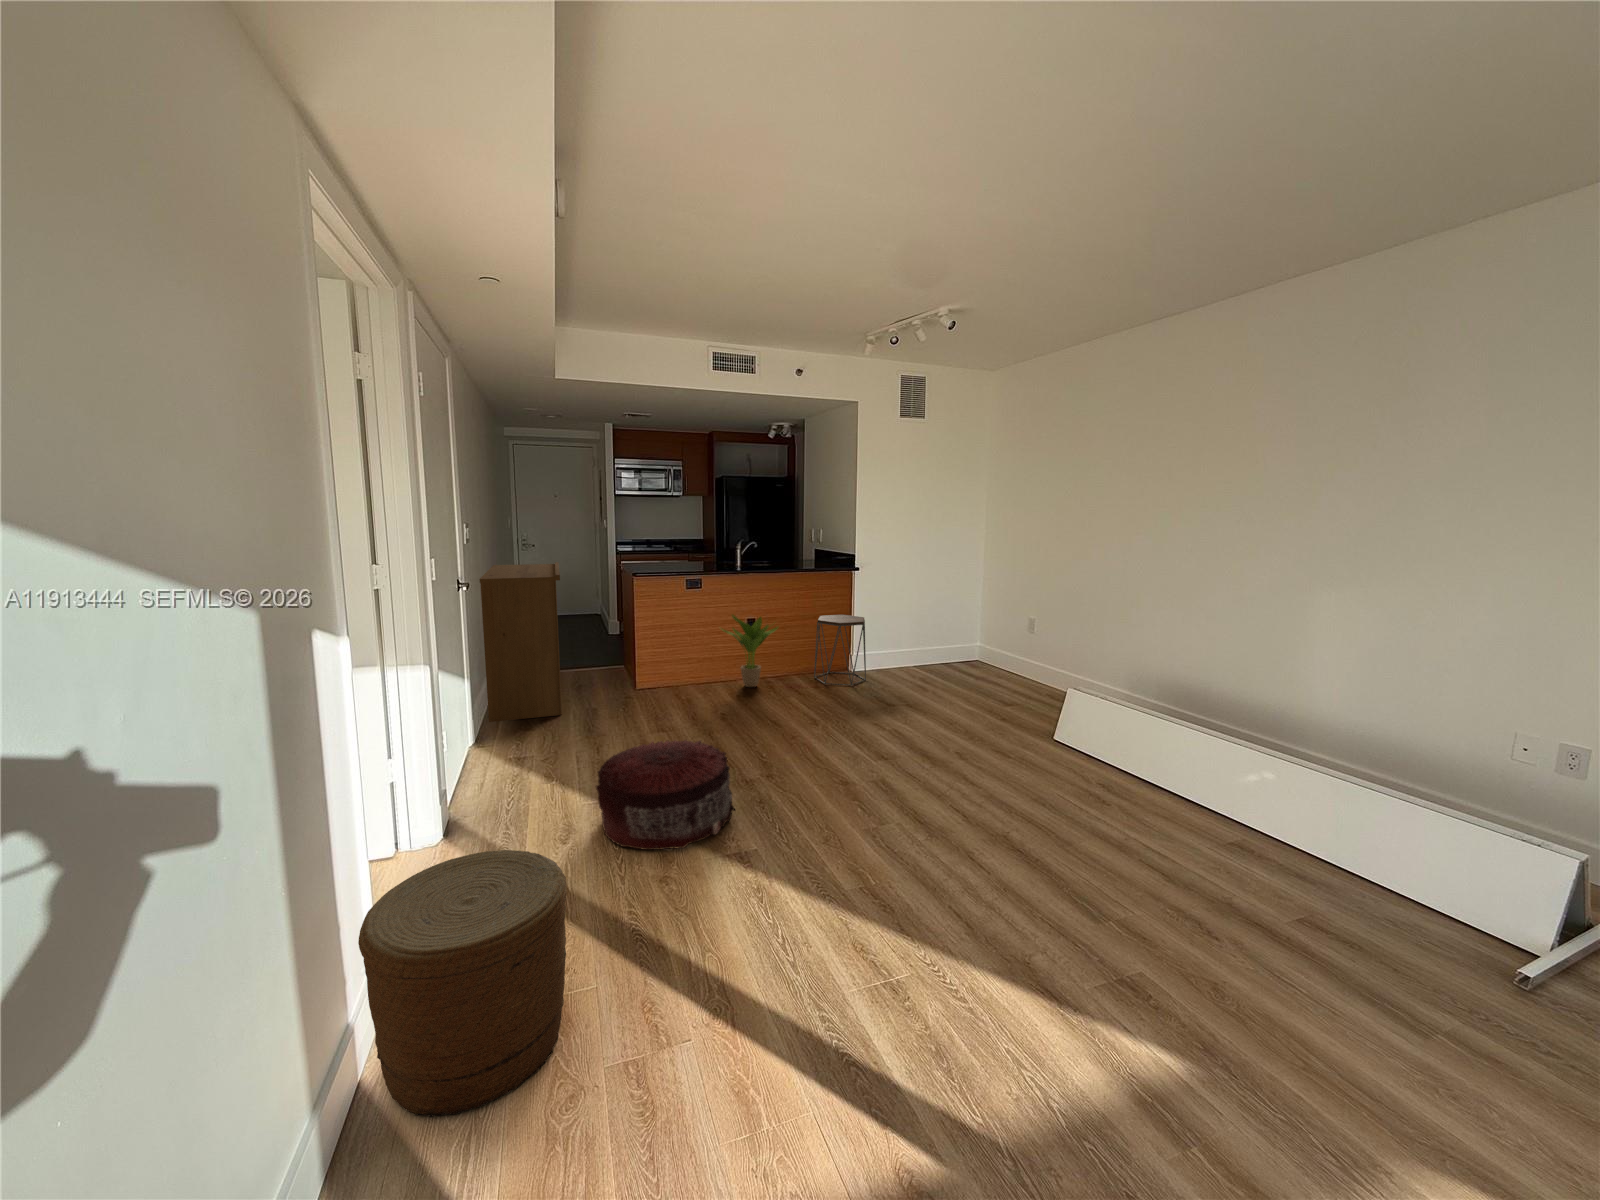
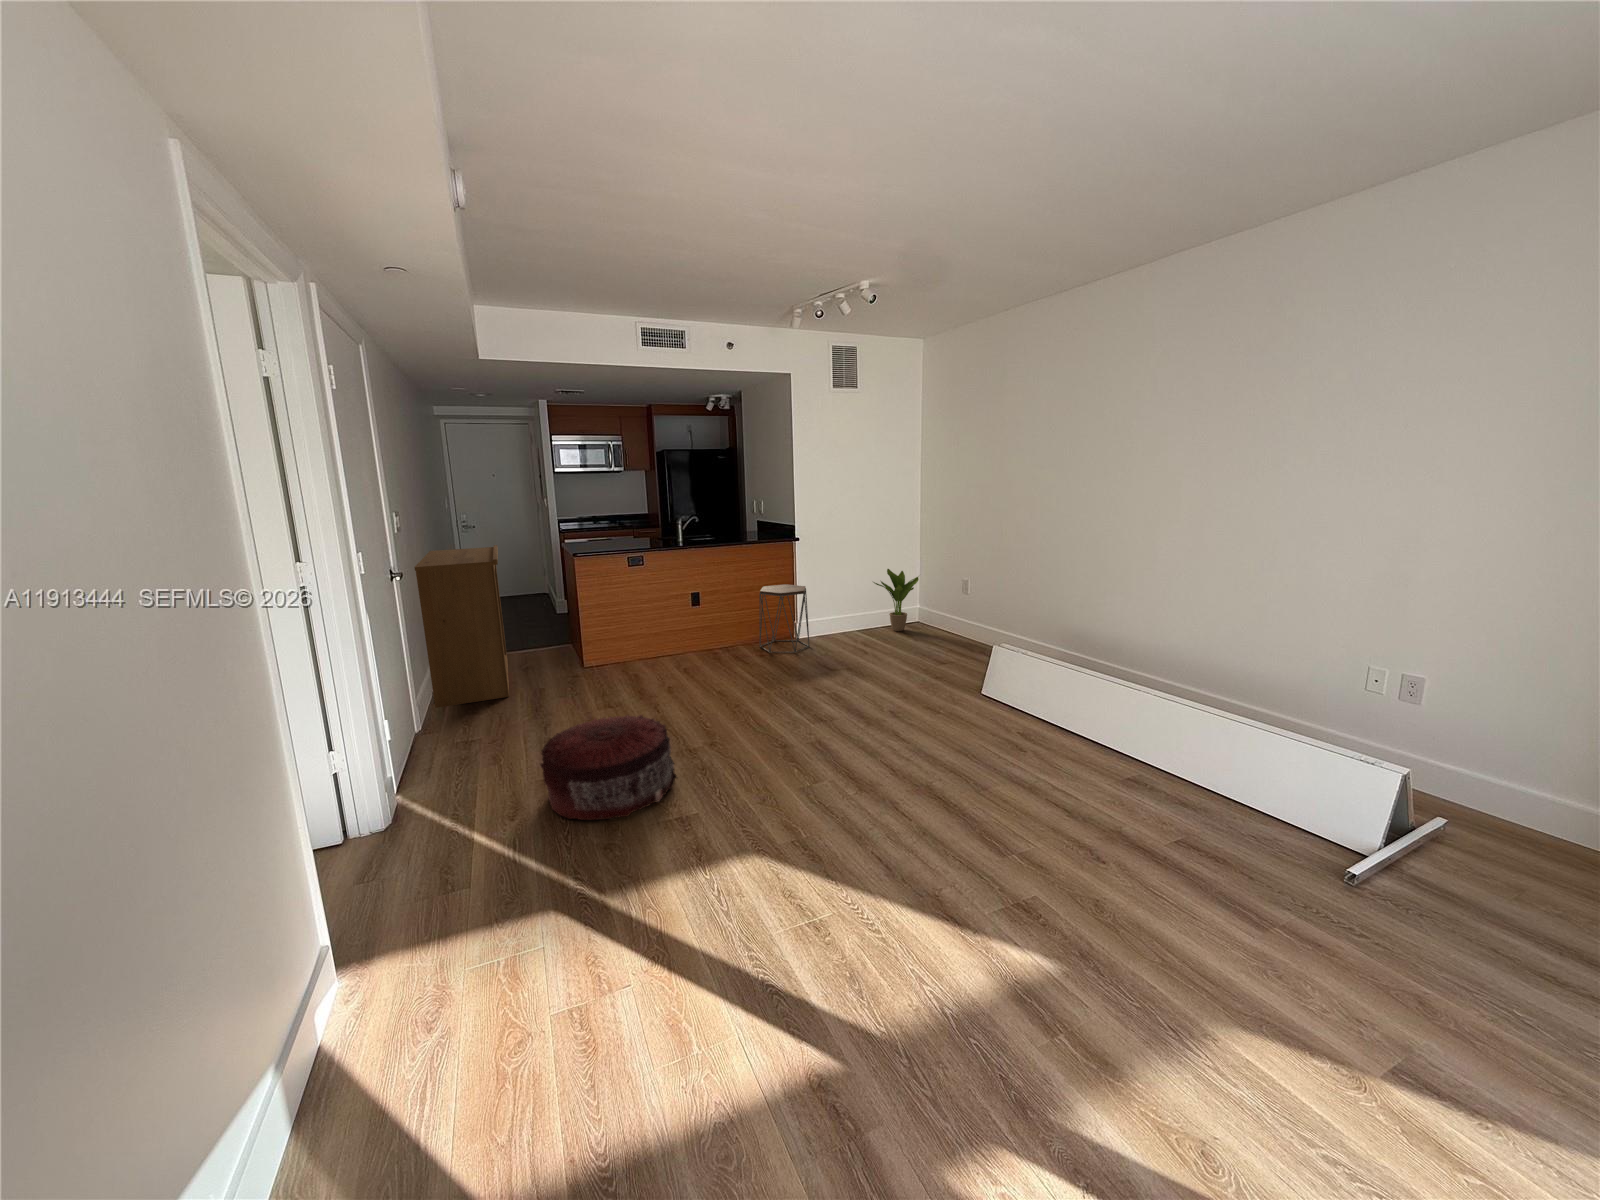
potted plant: present [722,615,778,687] -> present [874,569,919,631]
woven basket: present [358,850,567,1117] -> none [307,829,511,1071]

